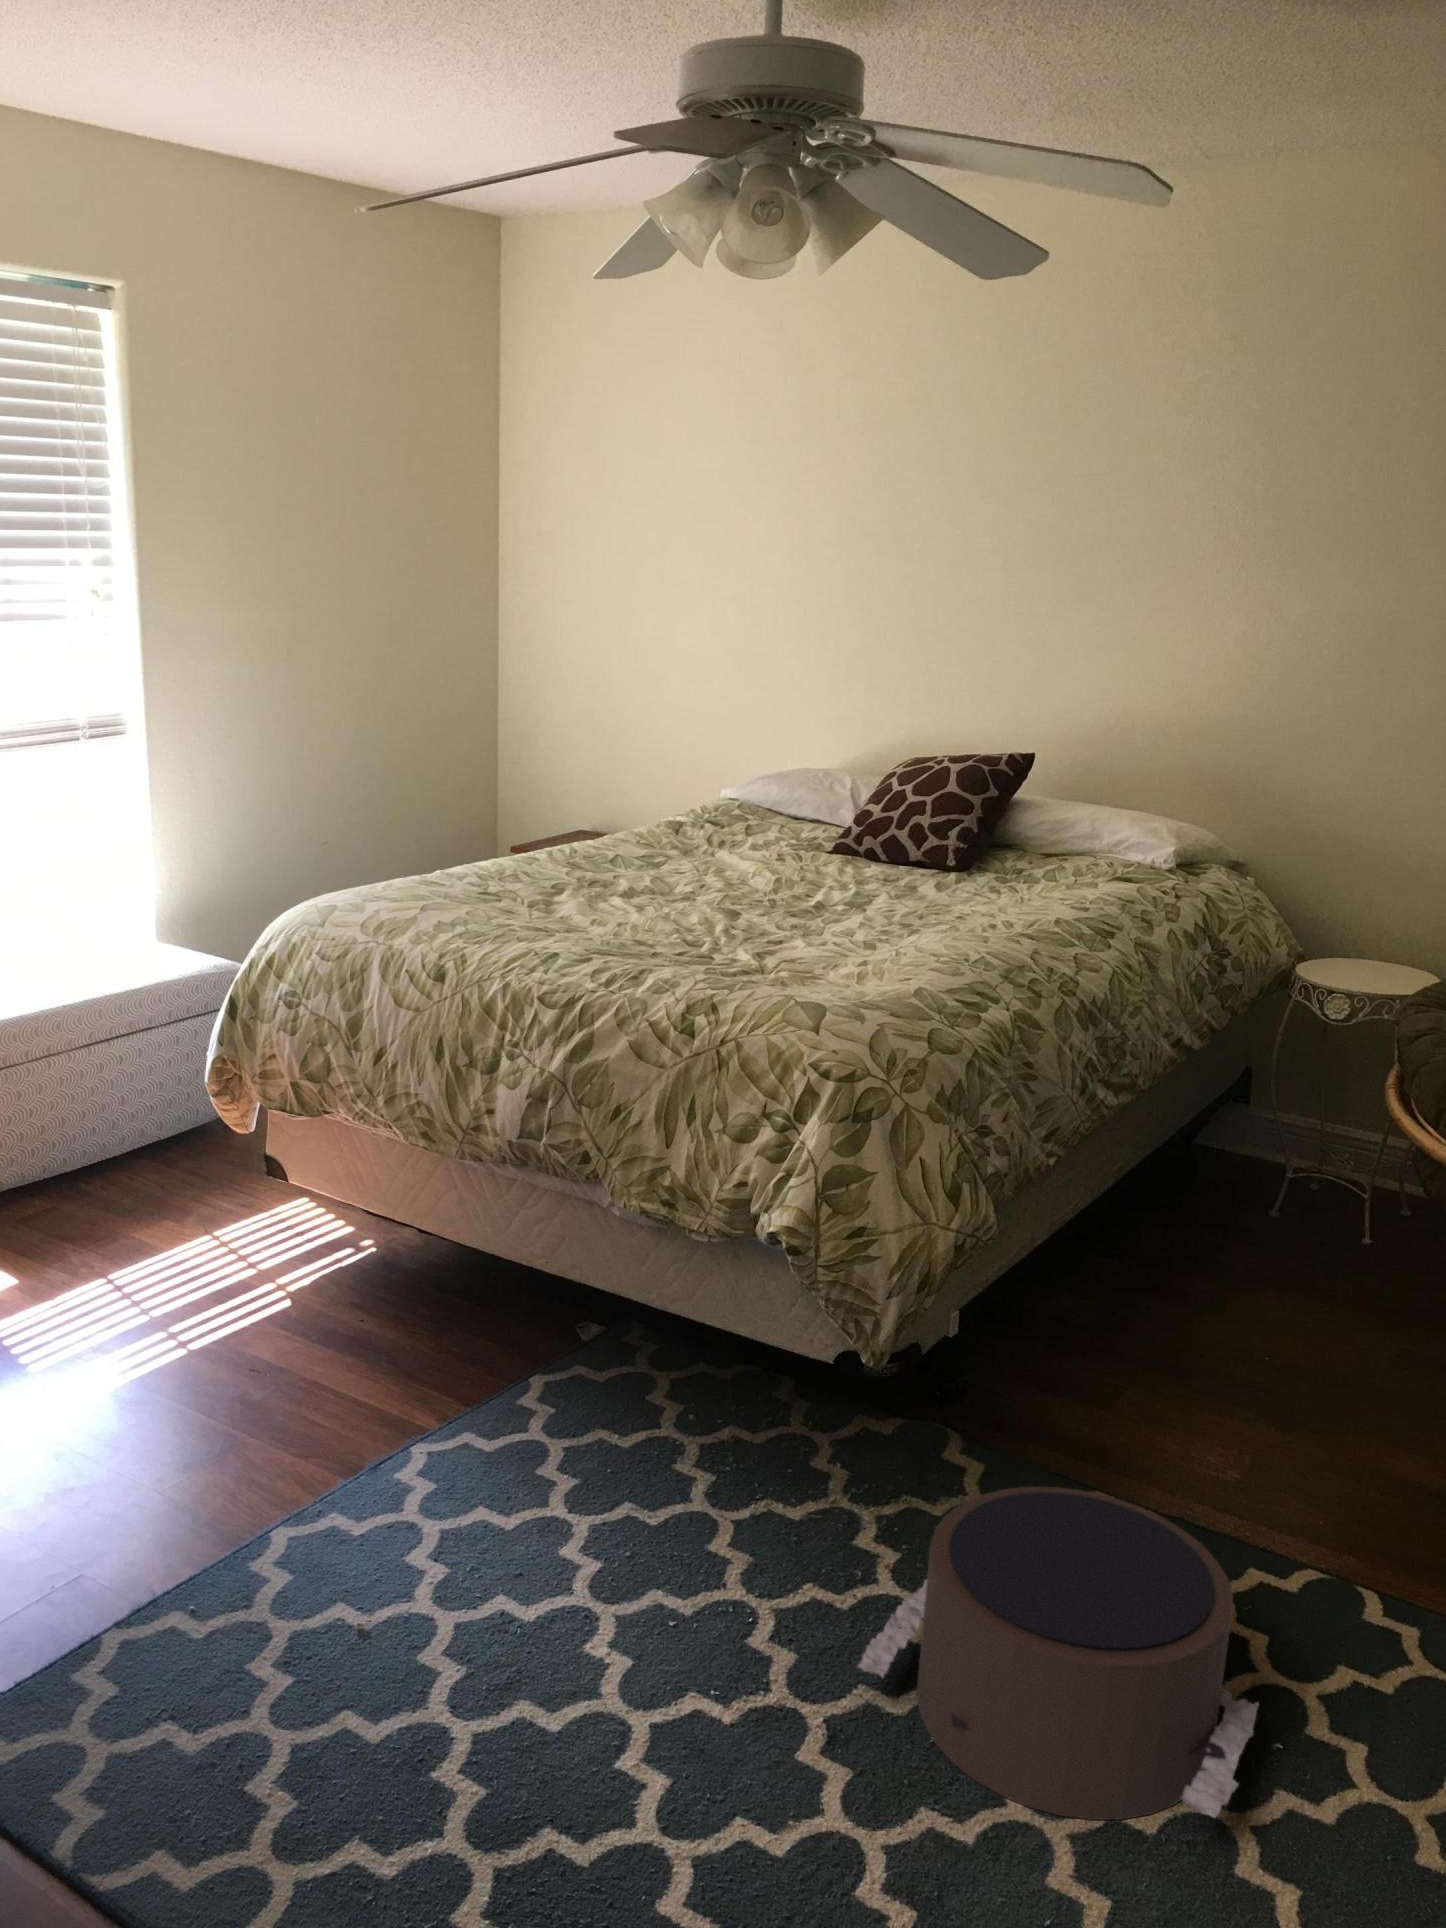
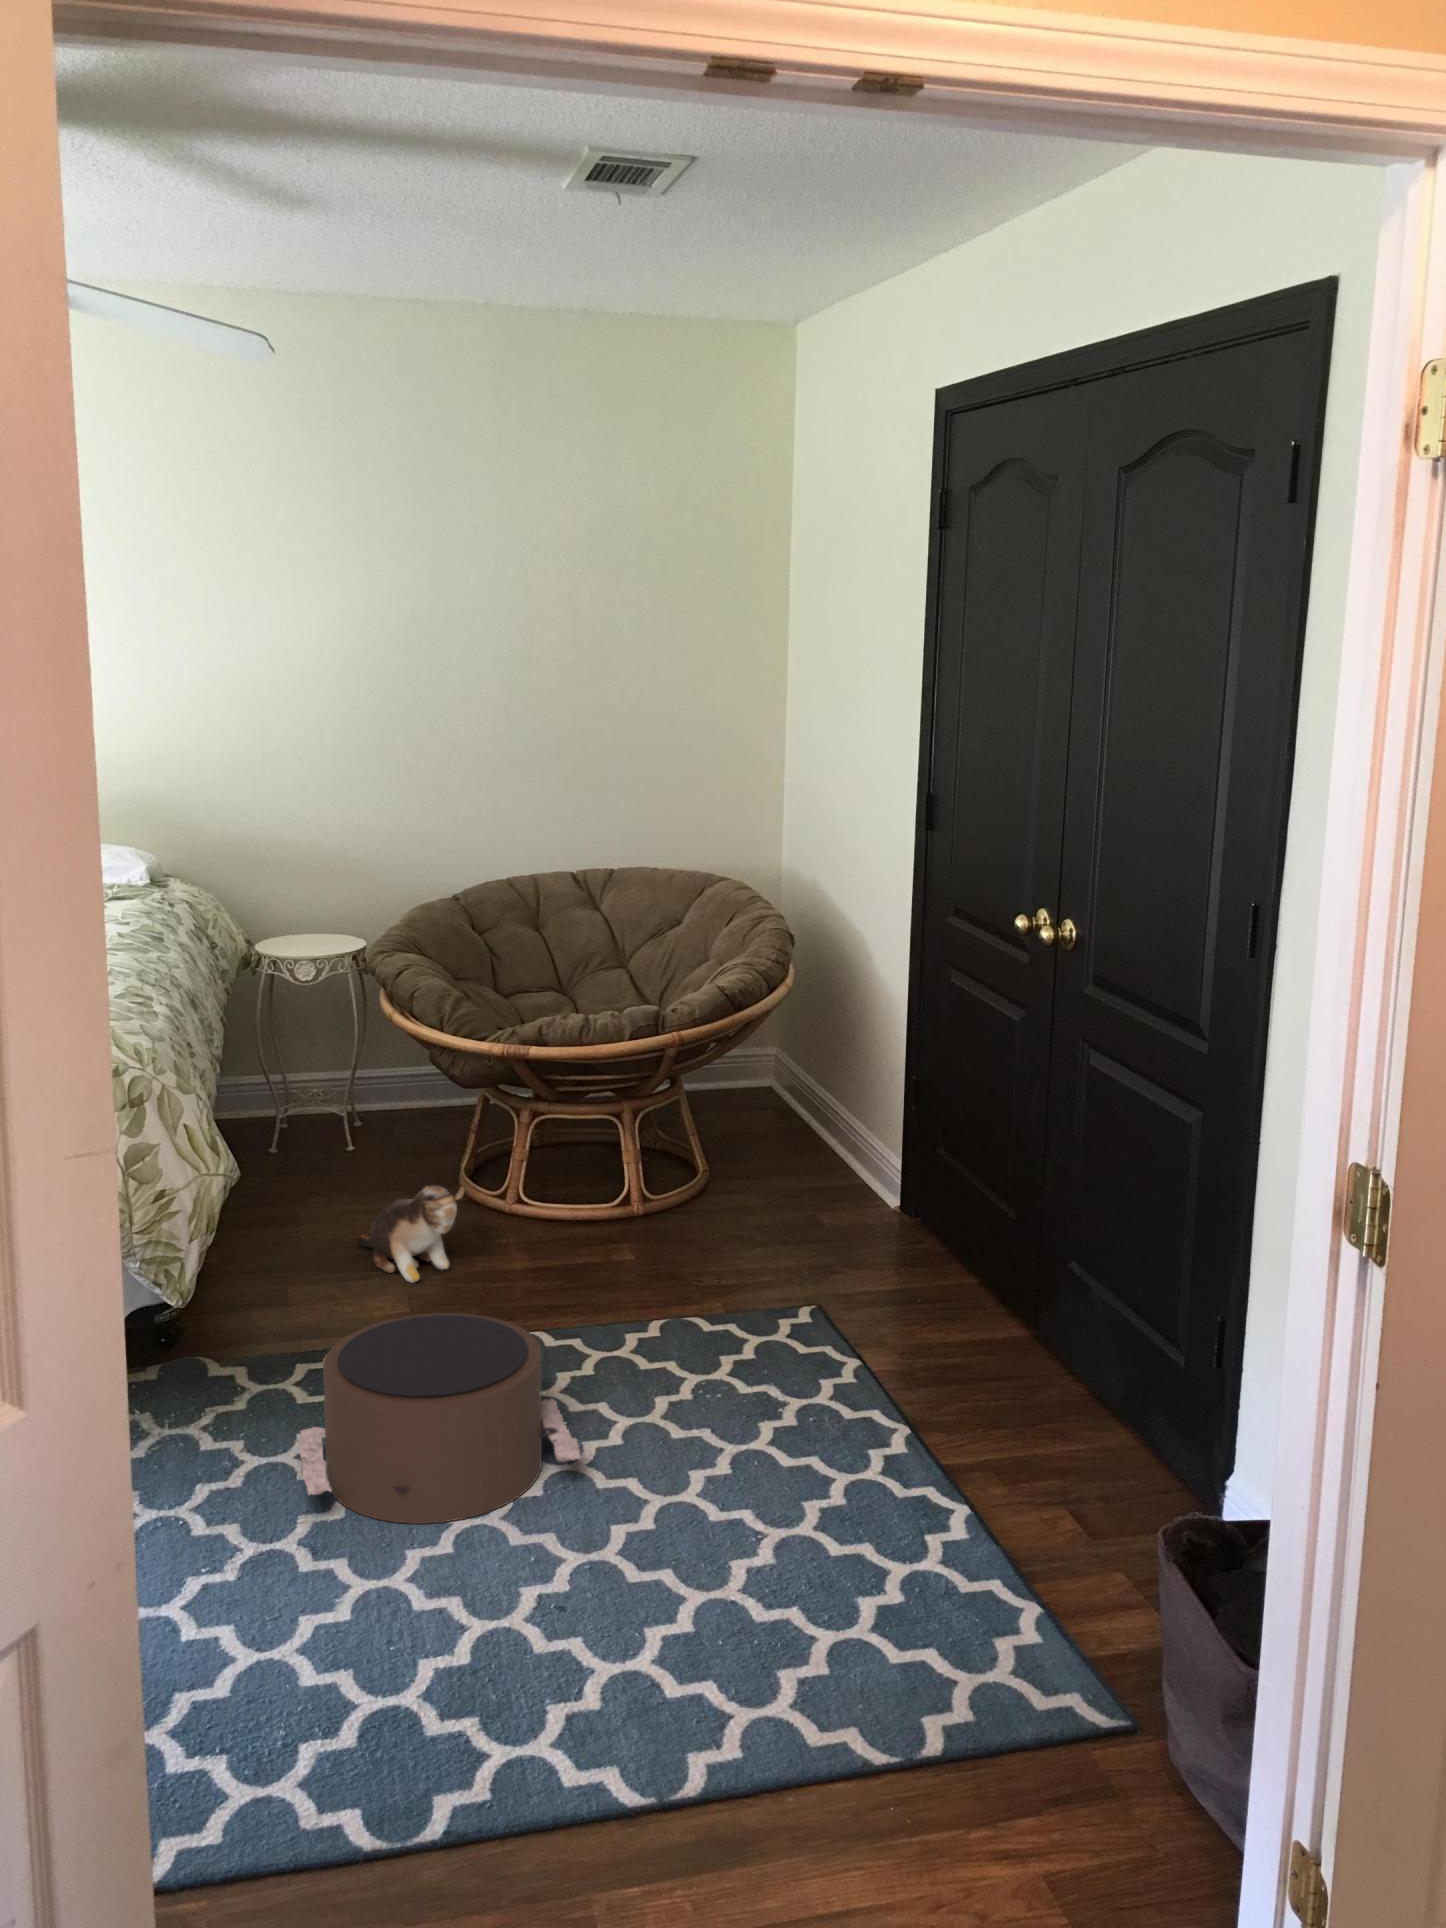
plush toy: none [1236,1328,1349,1445] -> present [358,1186,464,1283]

